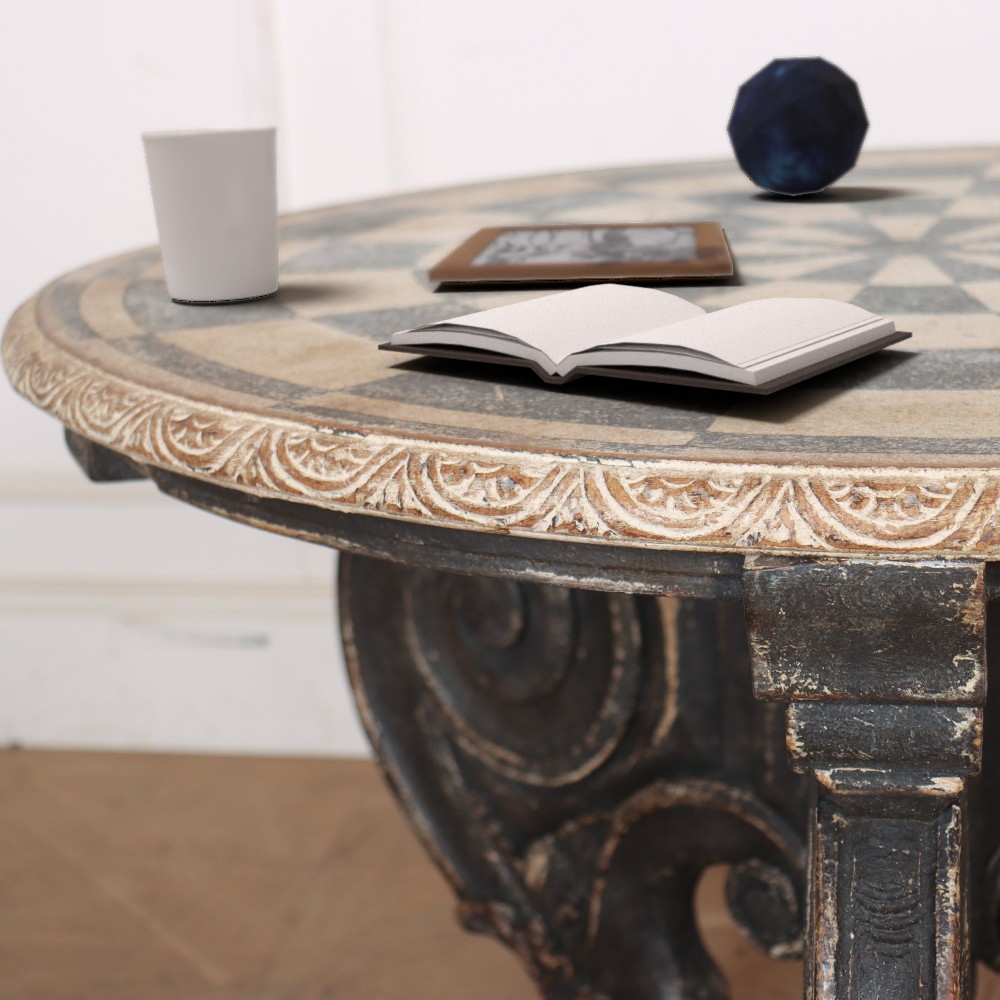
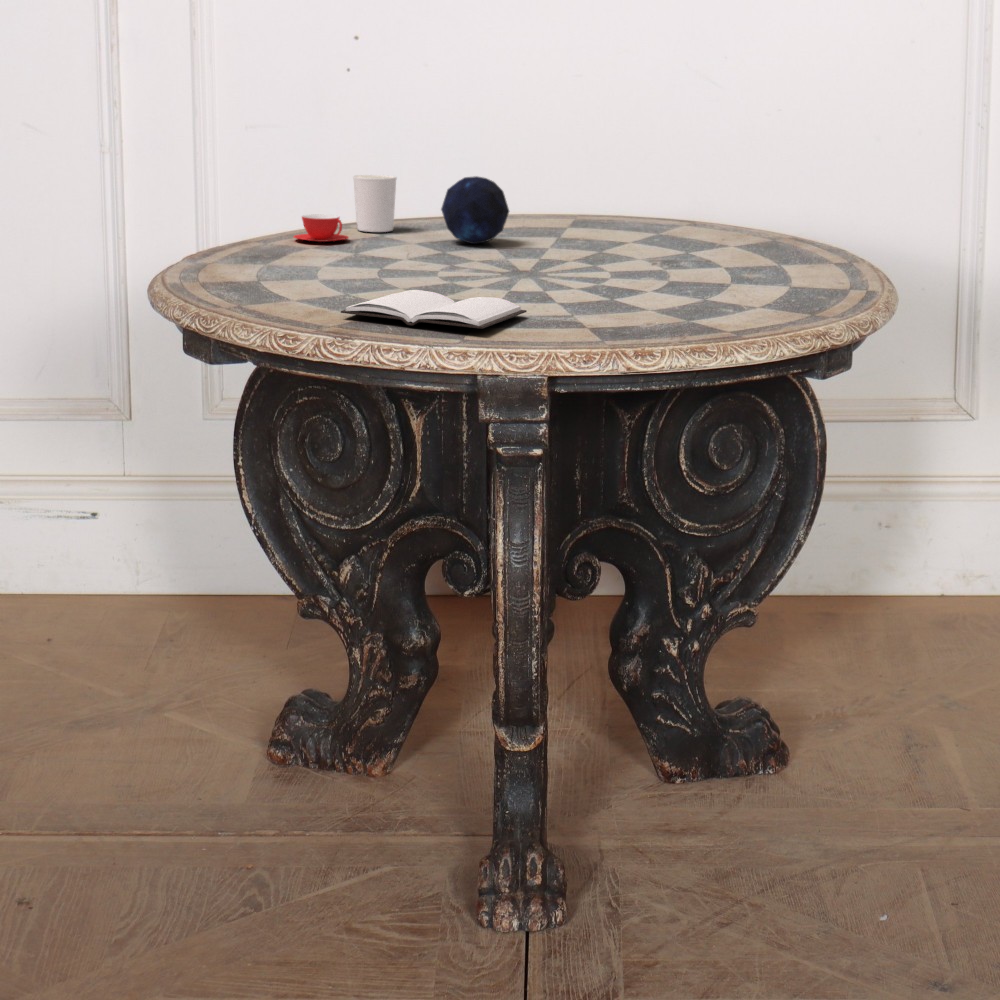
candle holder: present [141,126,279,301] -> present [353,175,396,232]
teacup: none [433,153,541,204] -> present [294,215,348,242]
picture frame: present [428,221,734,282] -> none [333,257,459,287]

